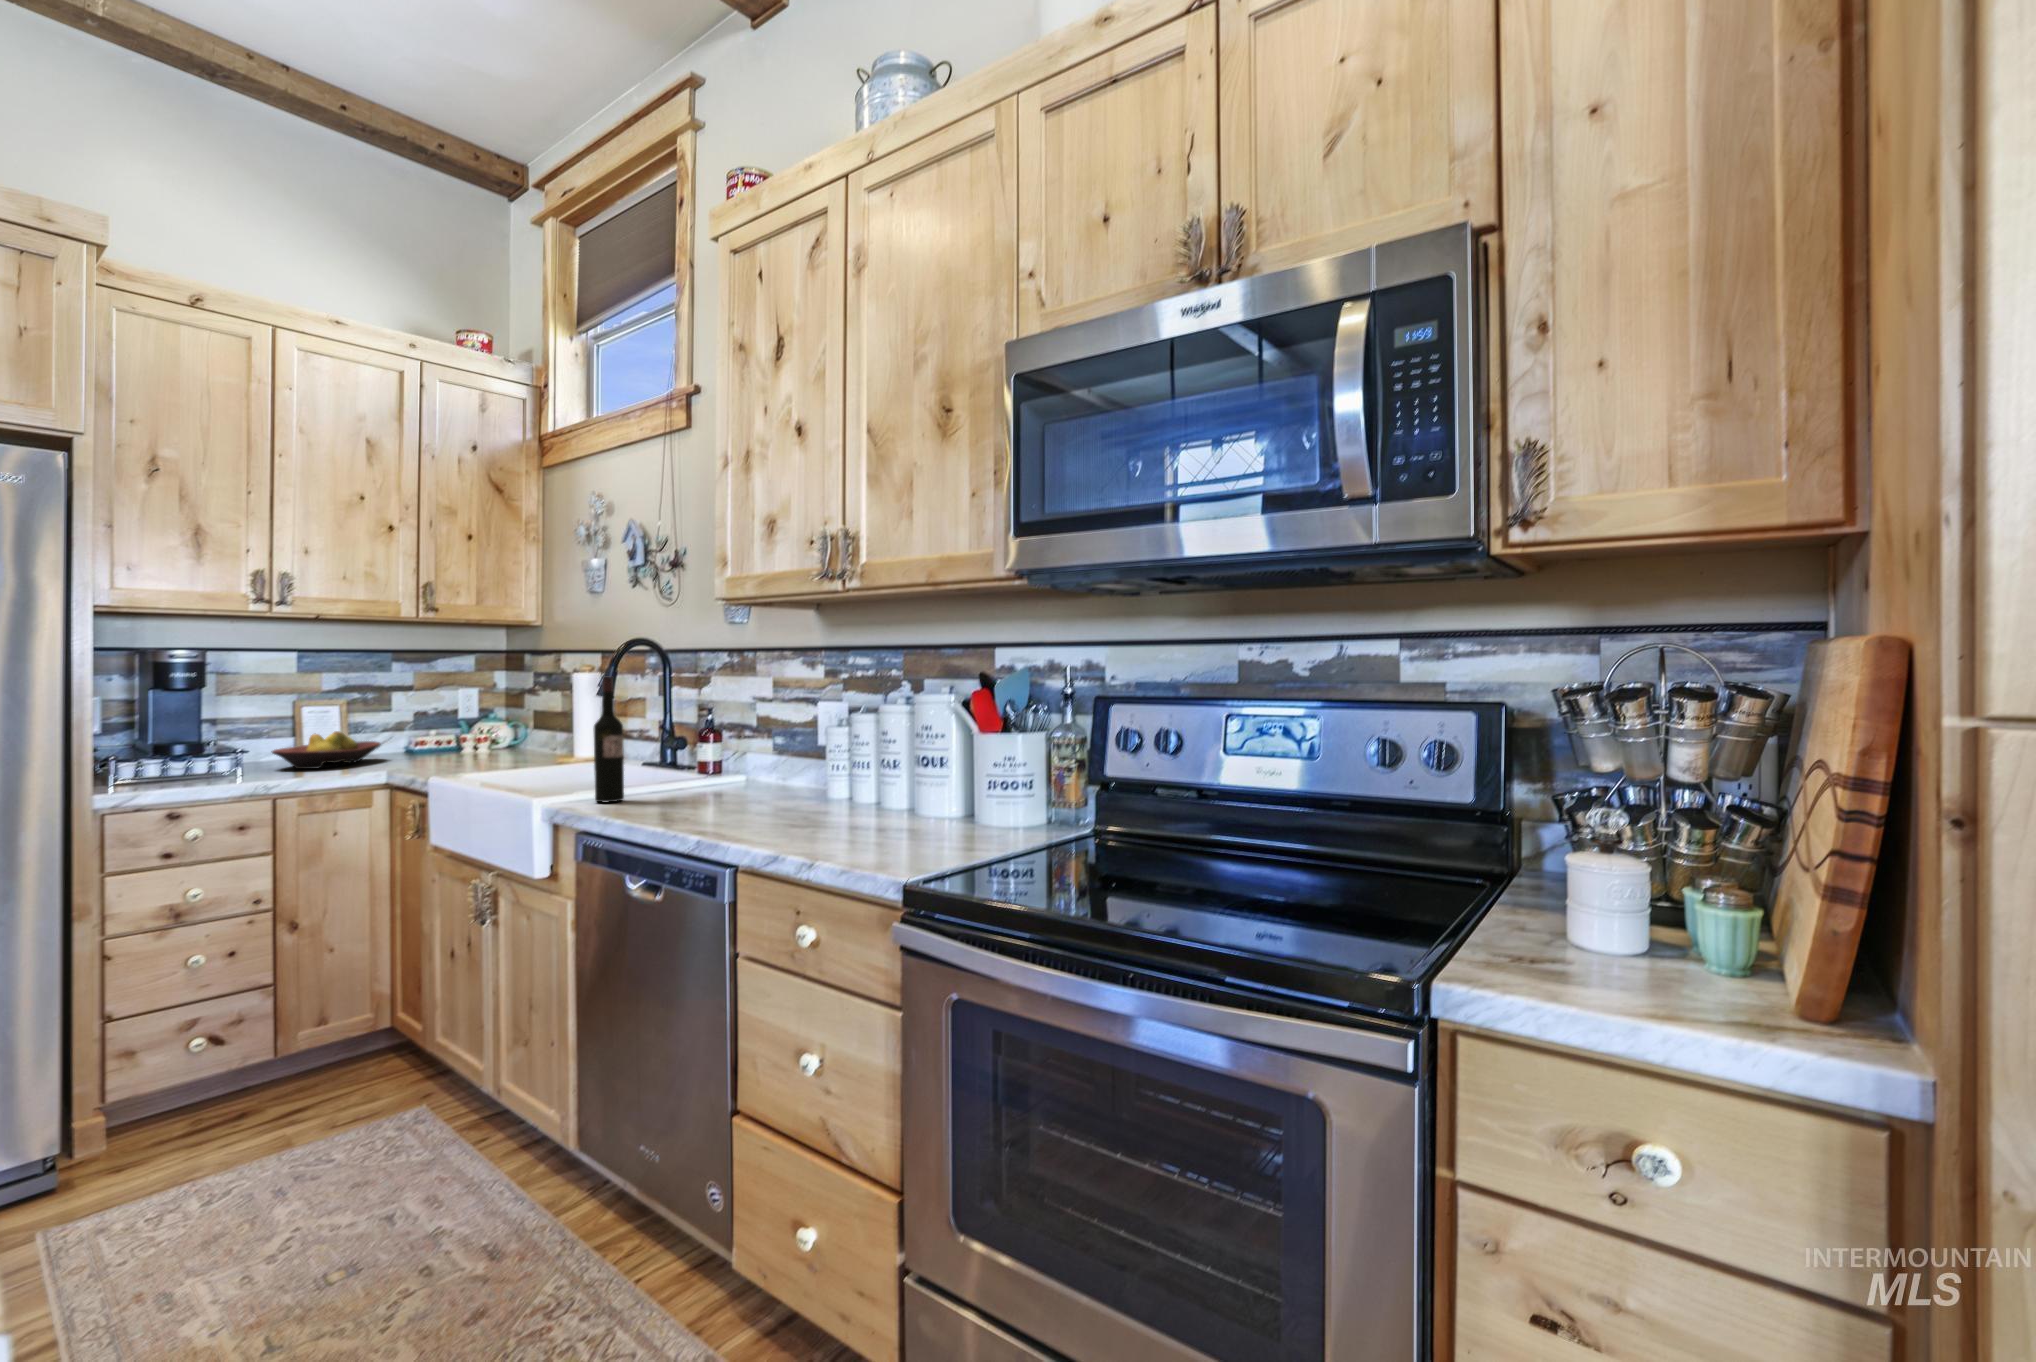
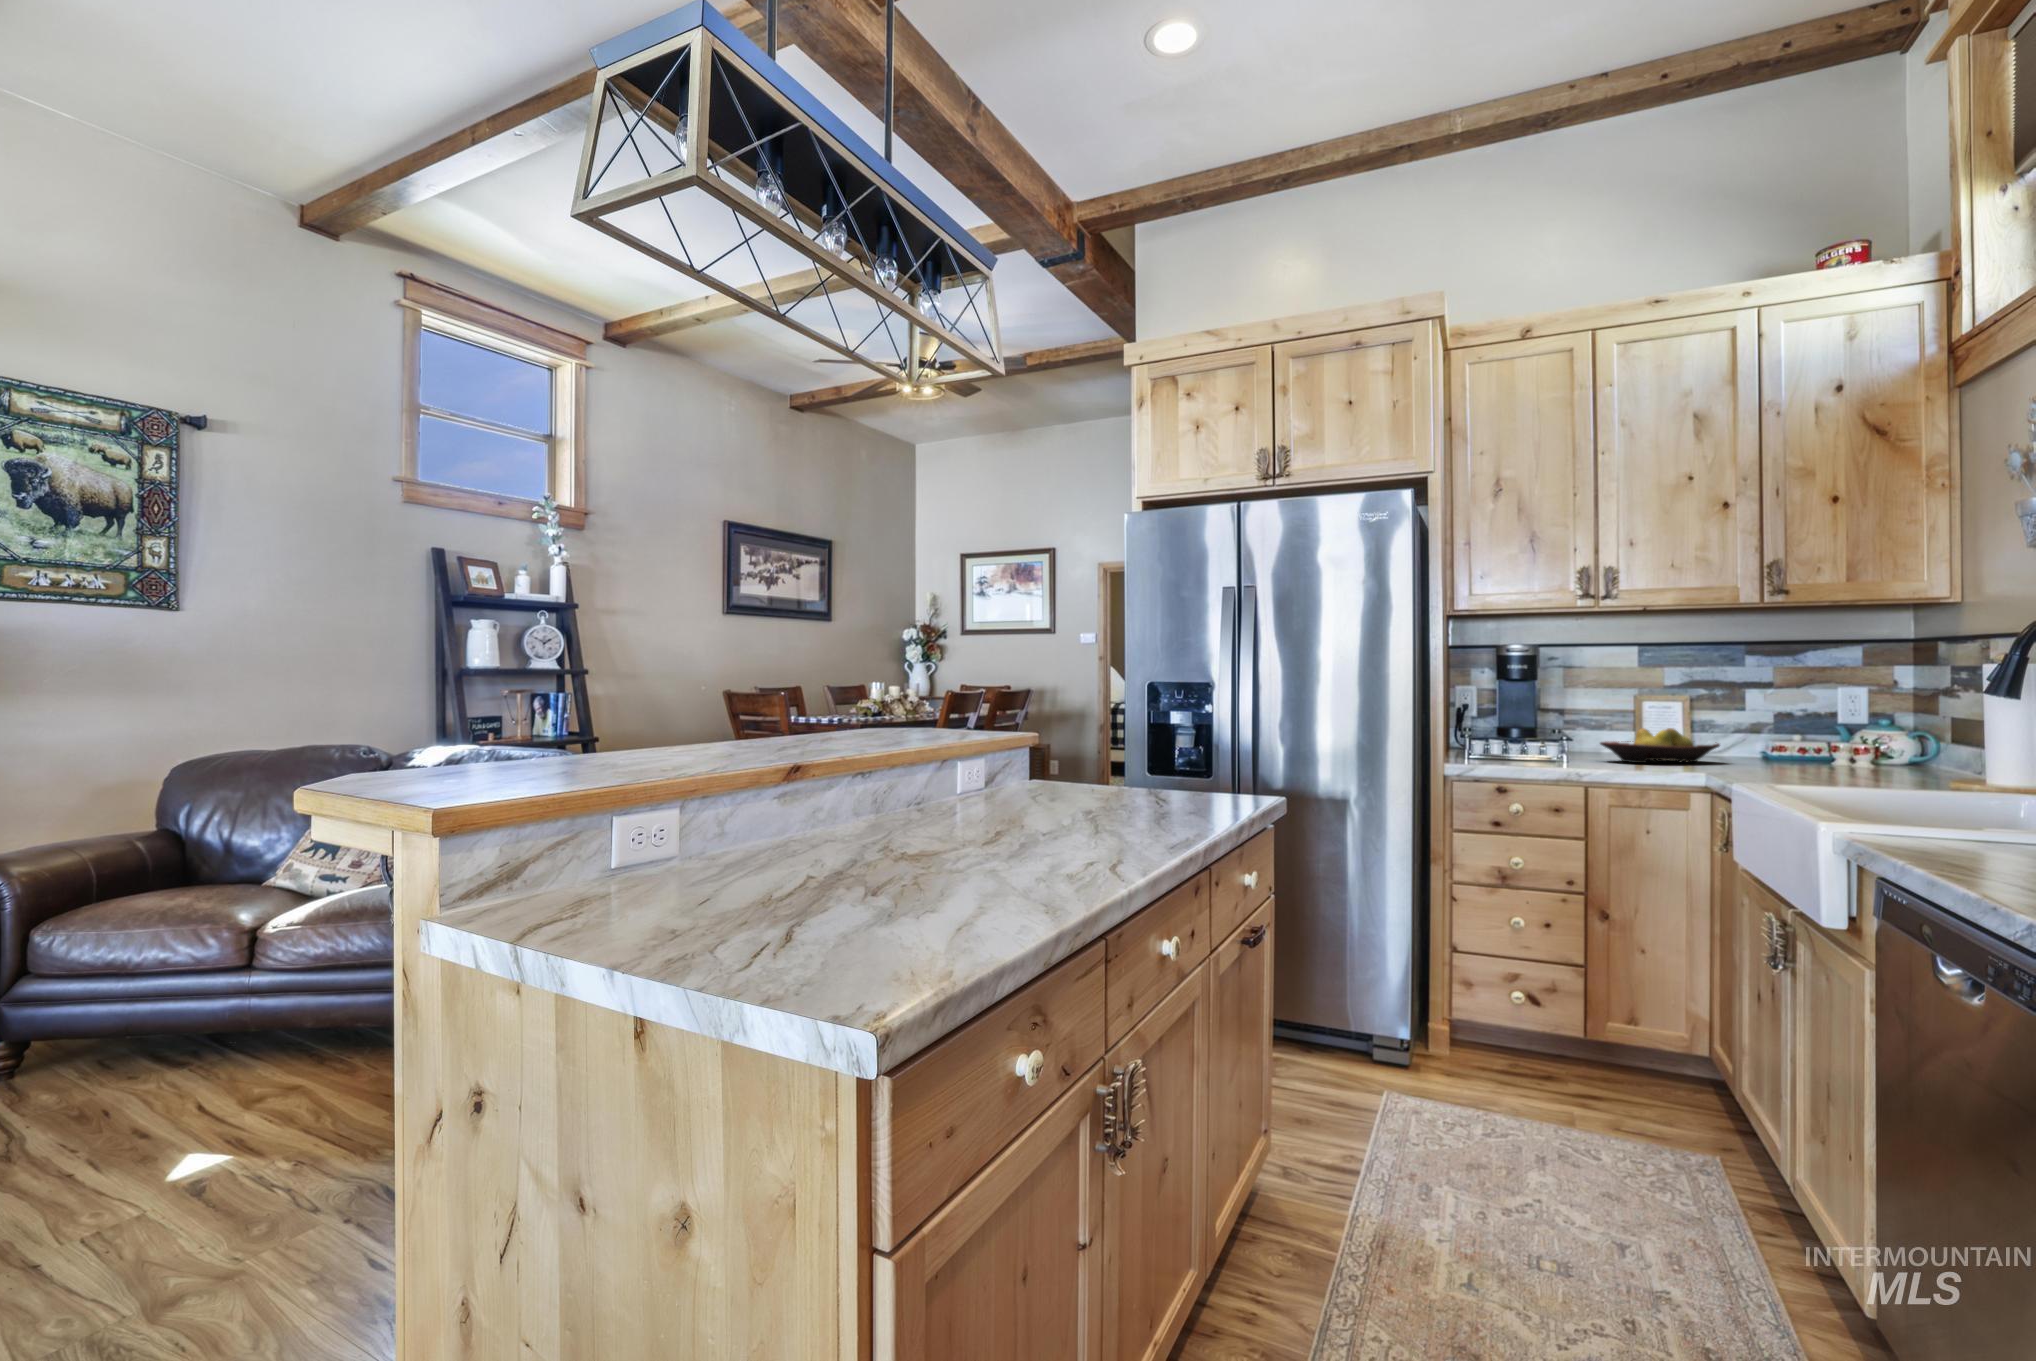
wine bottle: present [594,676,624,802] -> none [1906,629,1971,822]

